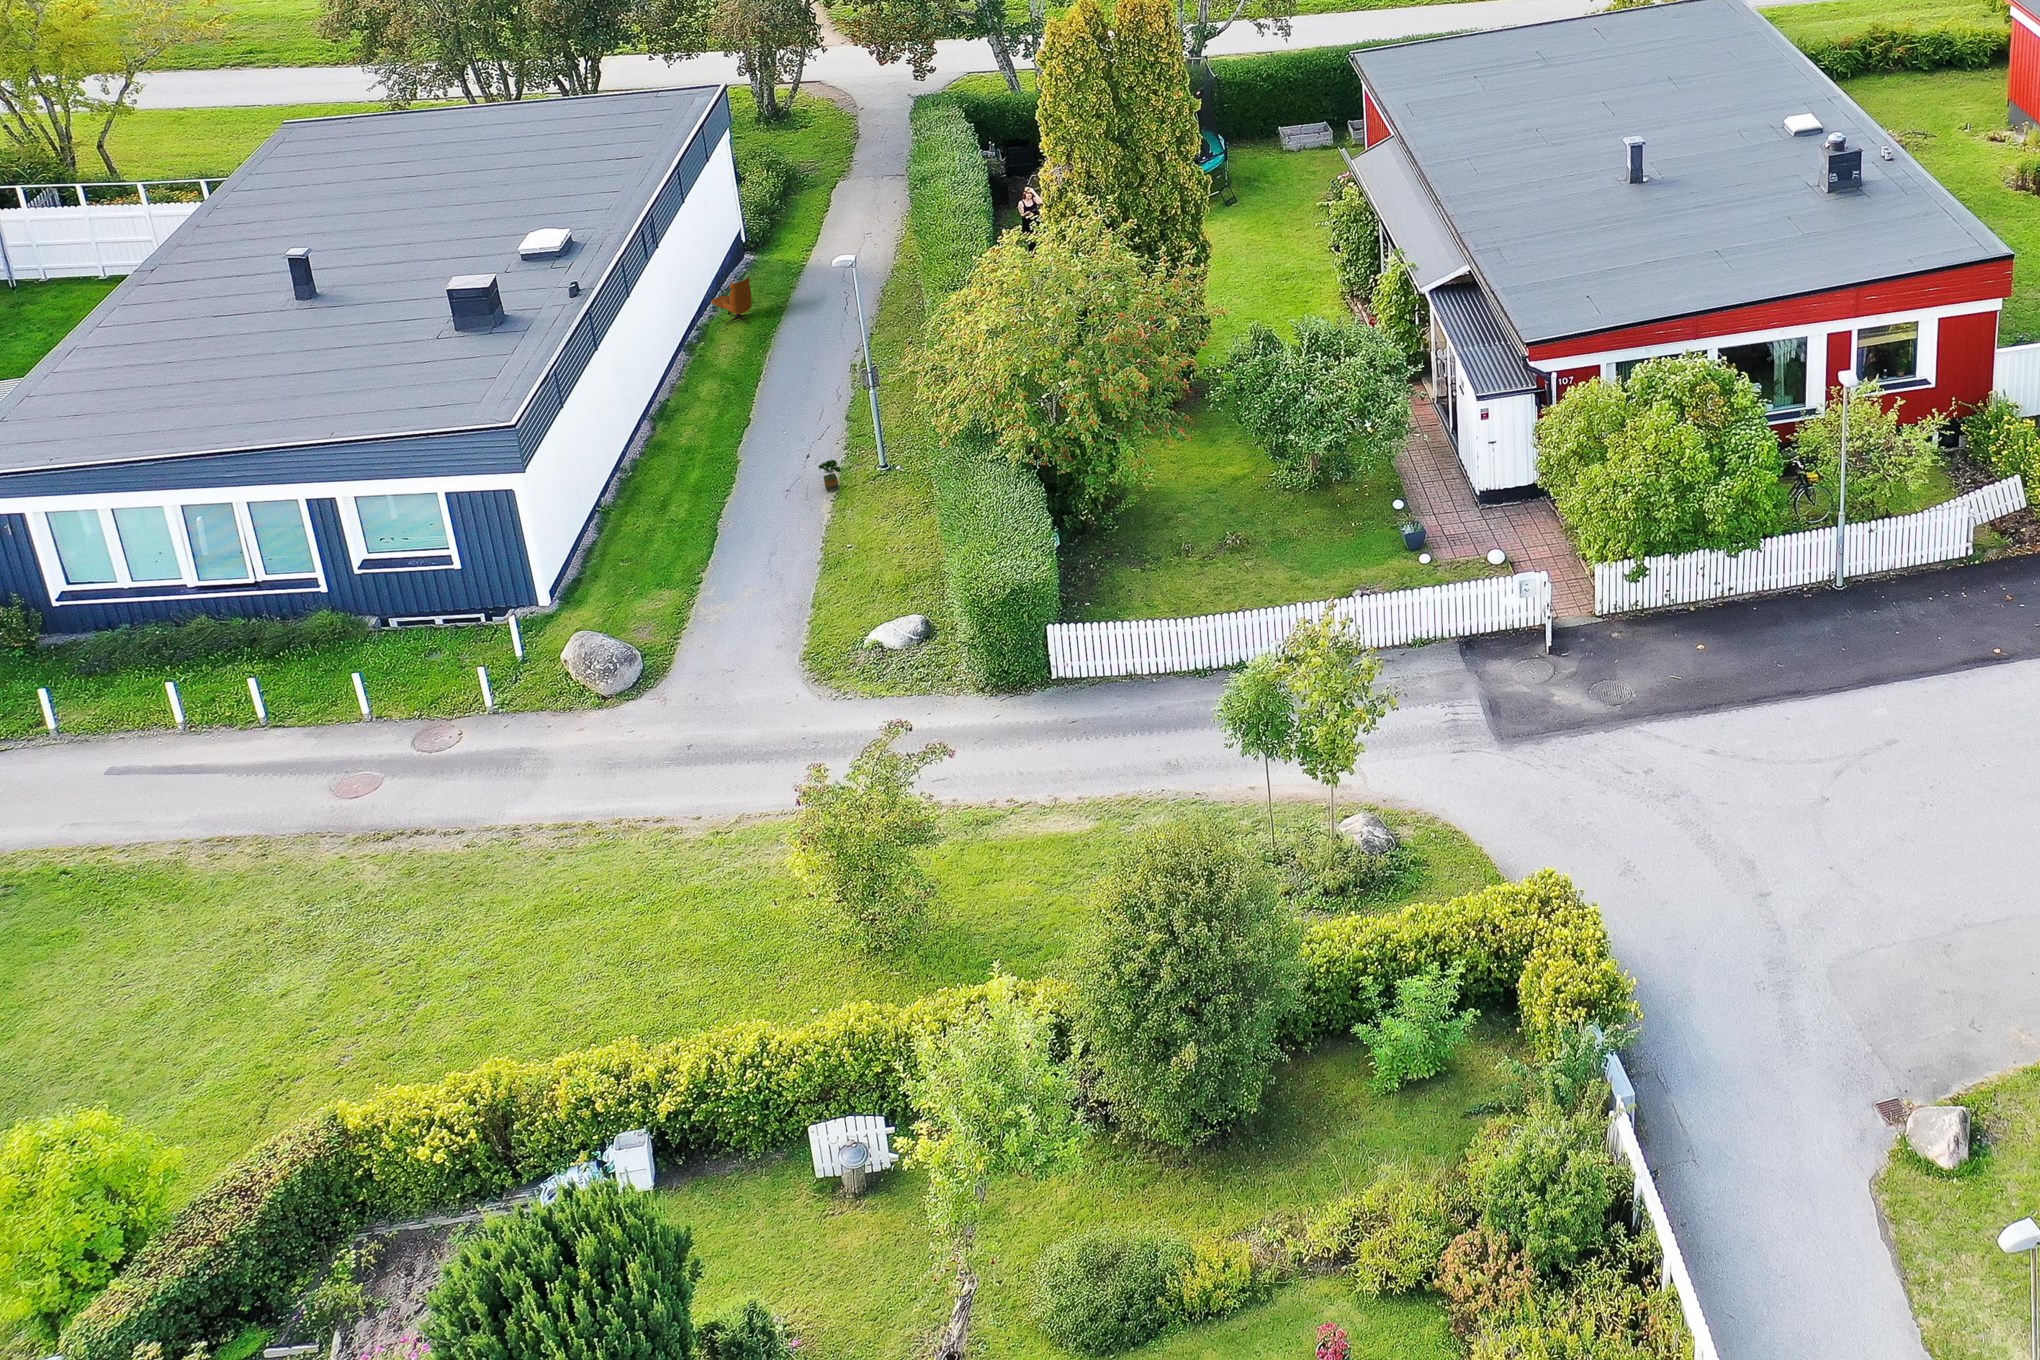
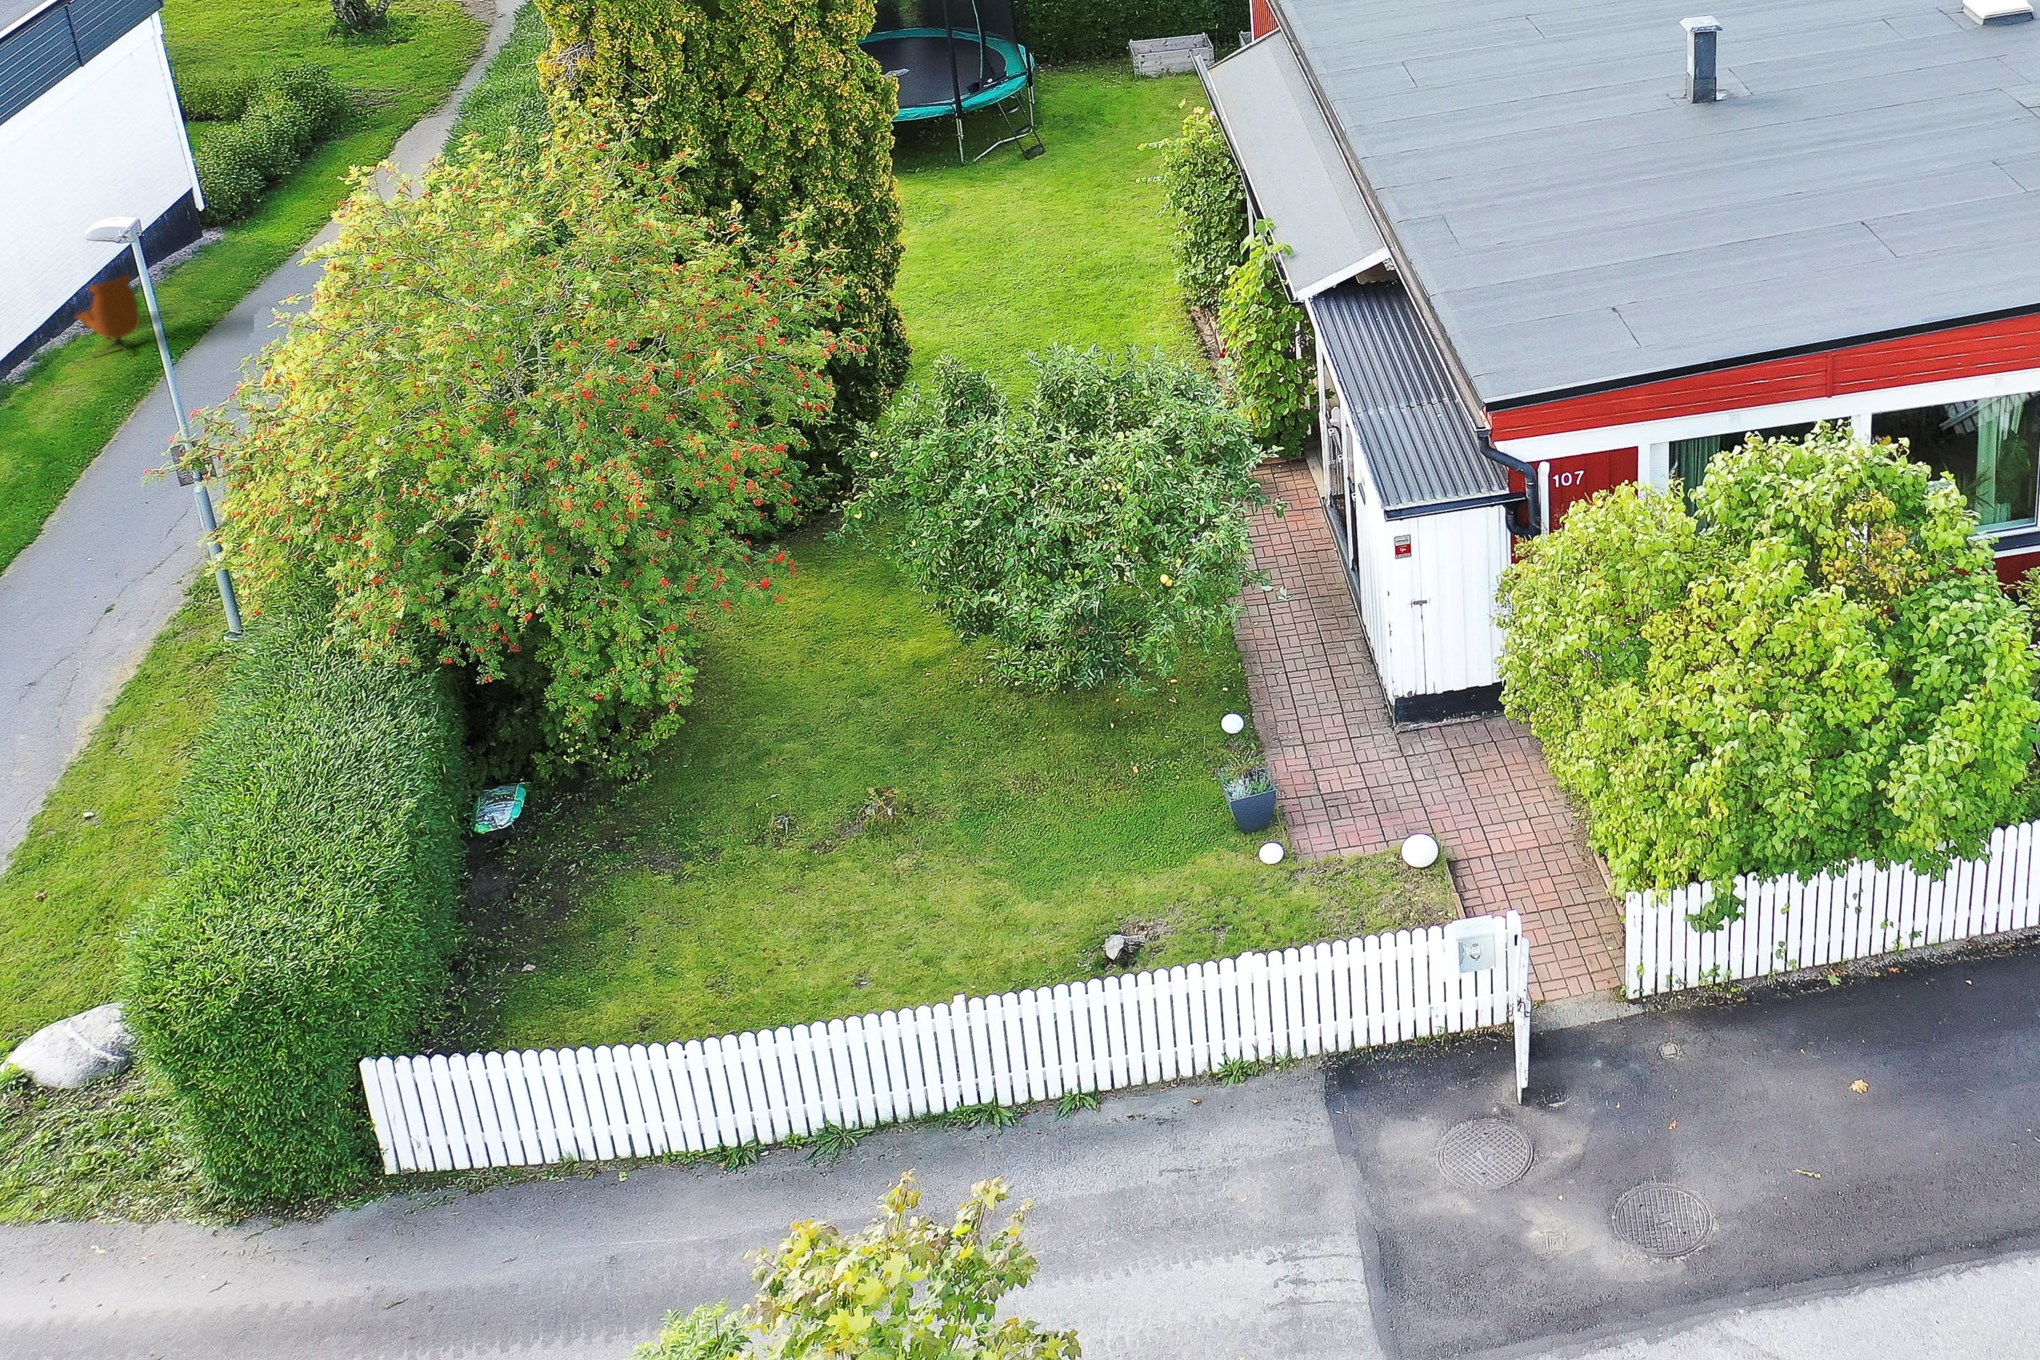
potted tree: present [818,460,841,492] -> none [109,625,157,690]

